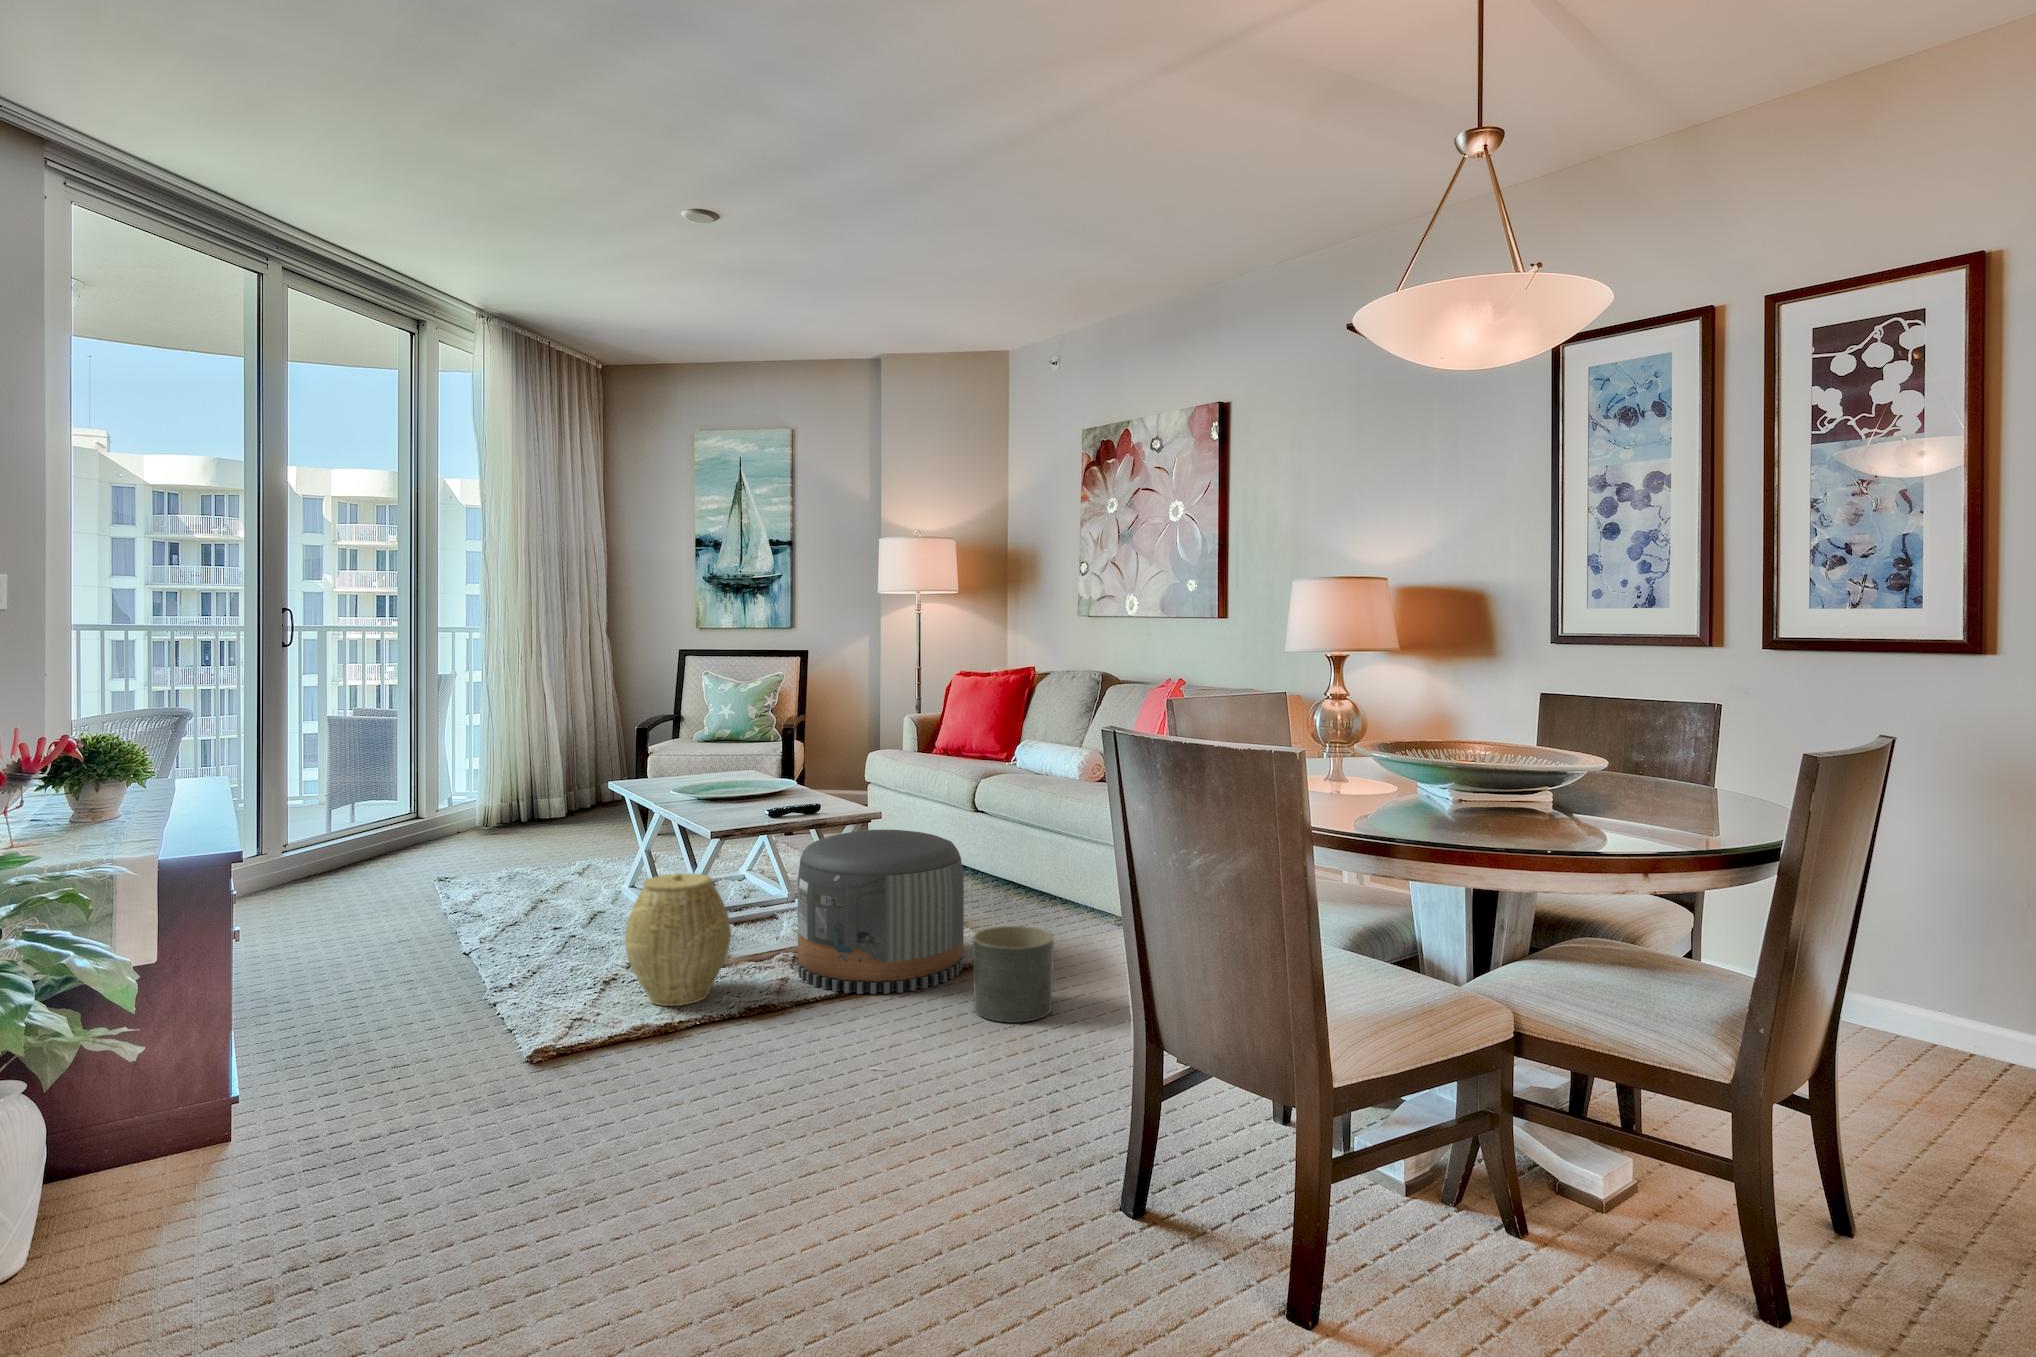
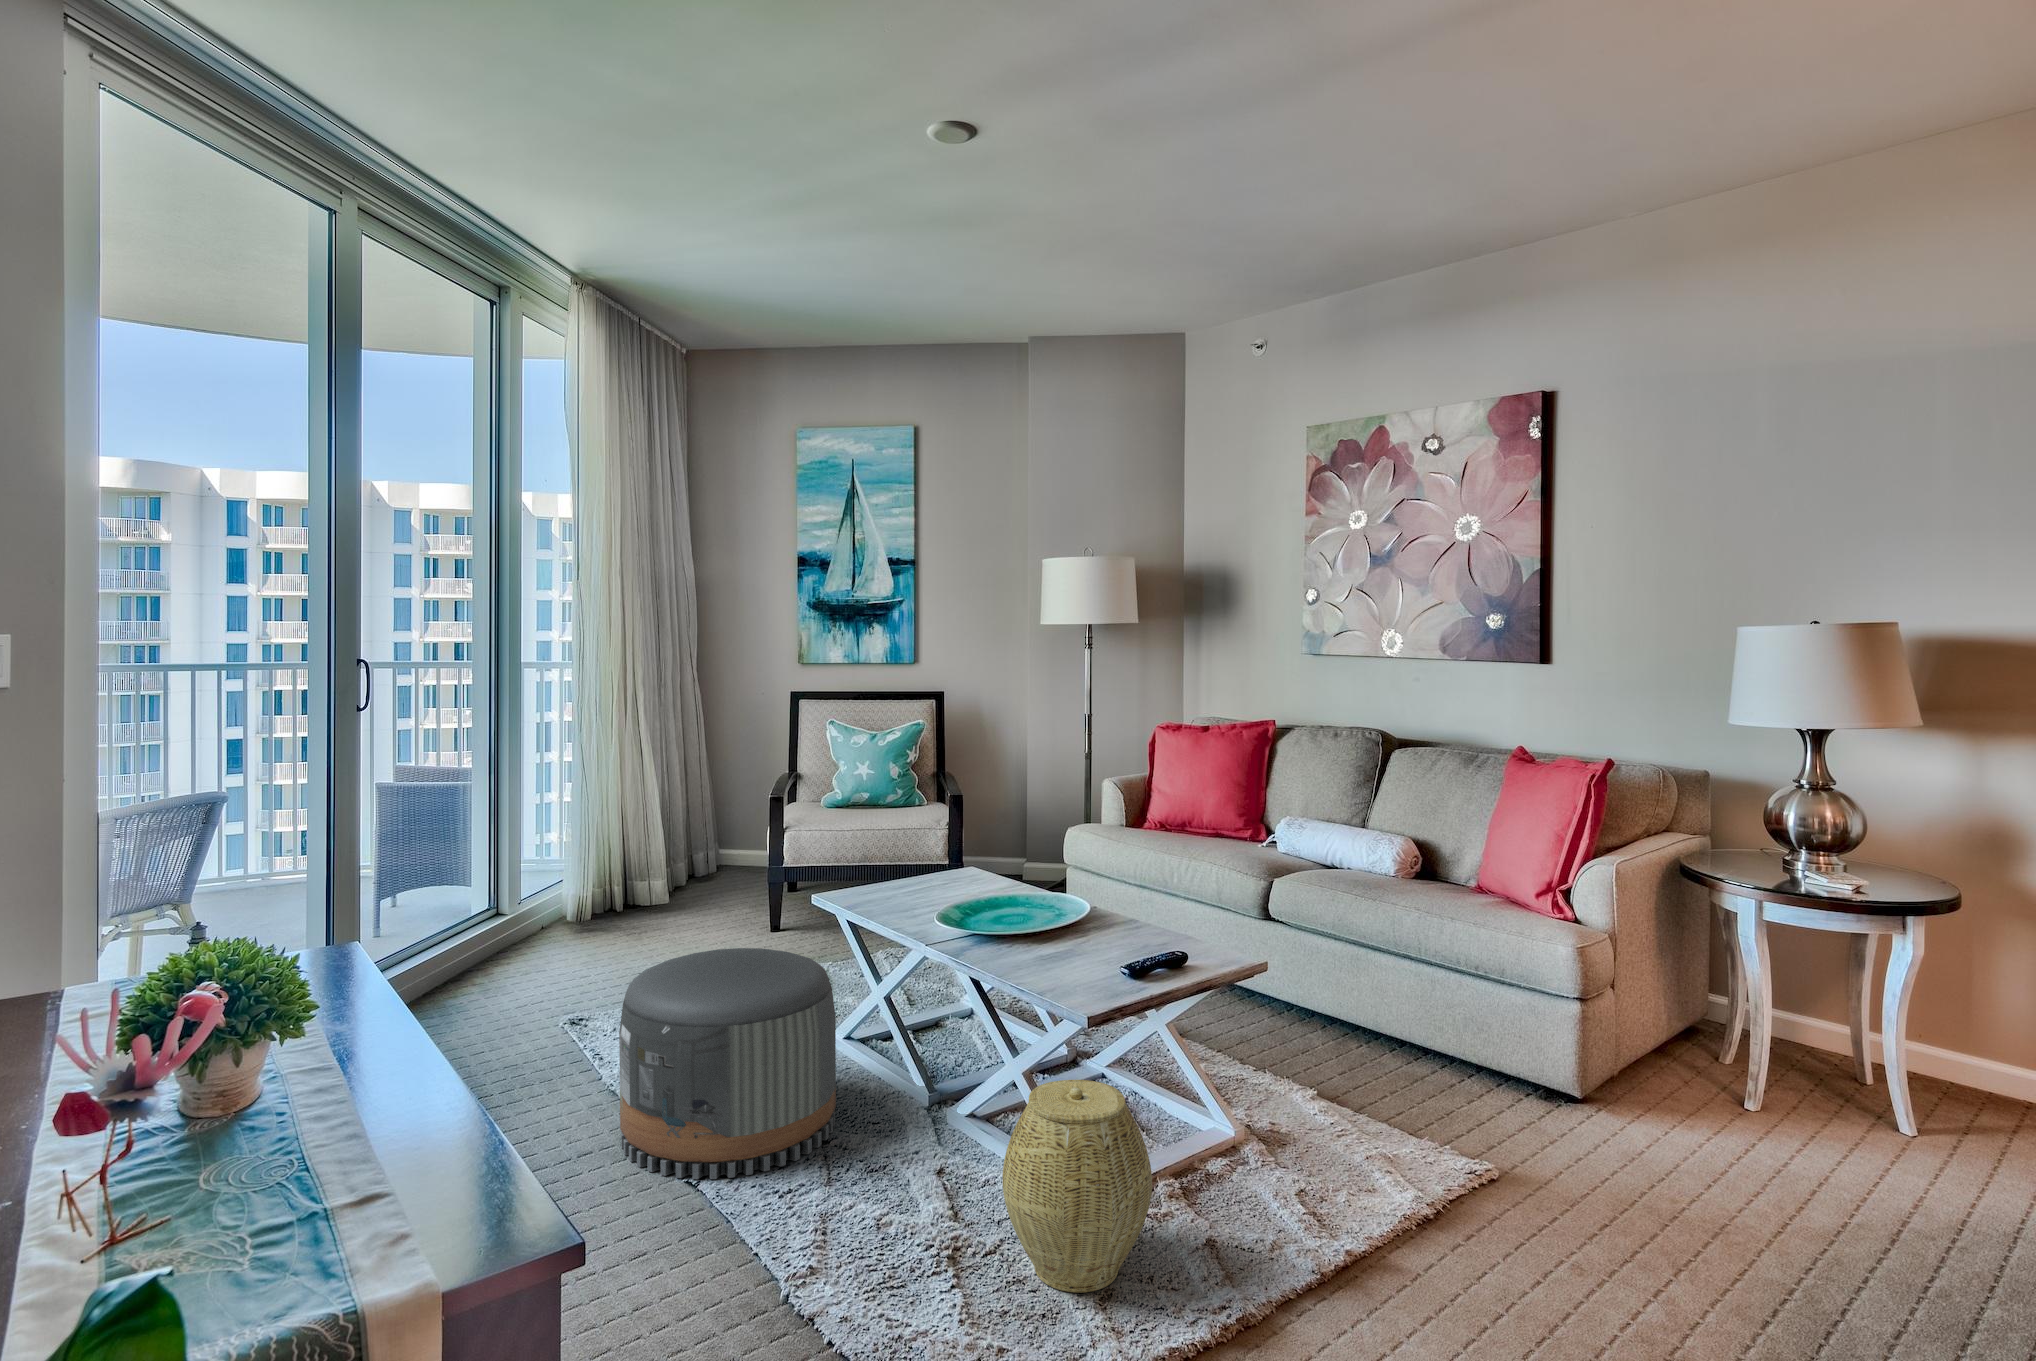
pouf: present [798,829,964,994] -> present [619,948,836,1179]
planter: present [973,926,1054,1023] -> none [1516,1149,1649,1314]

